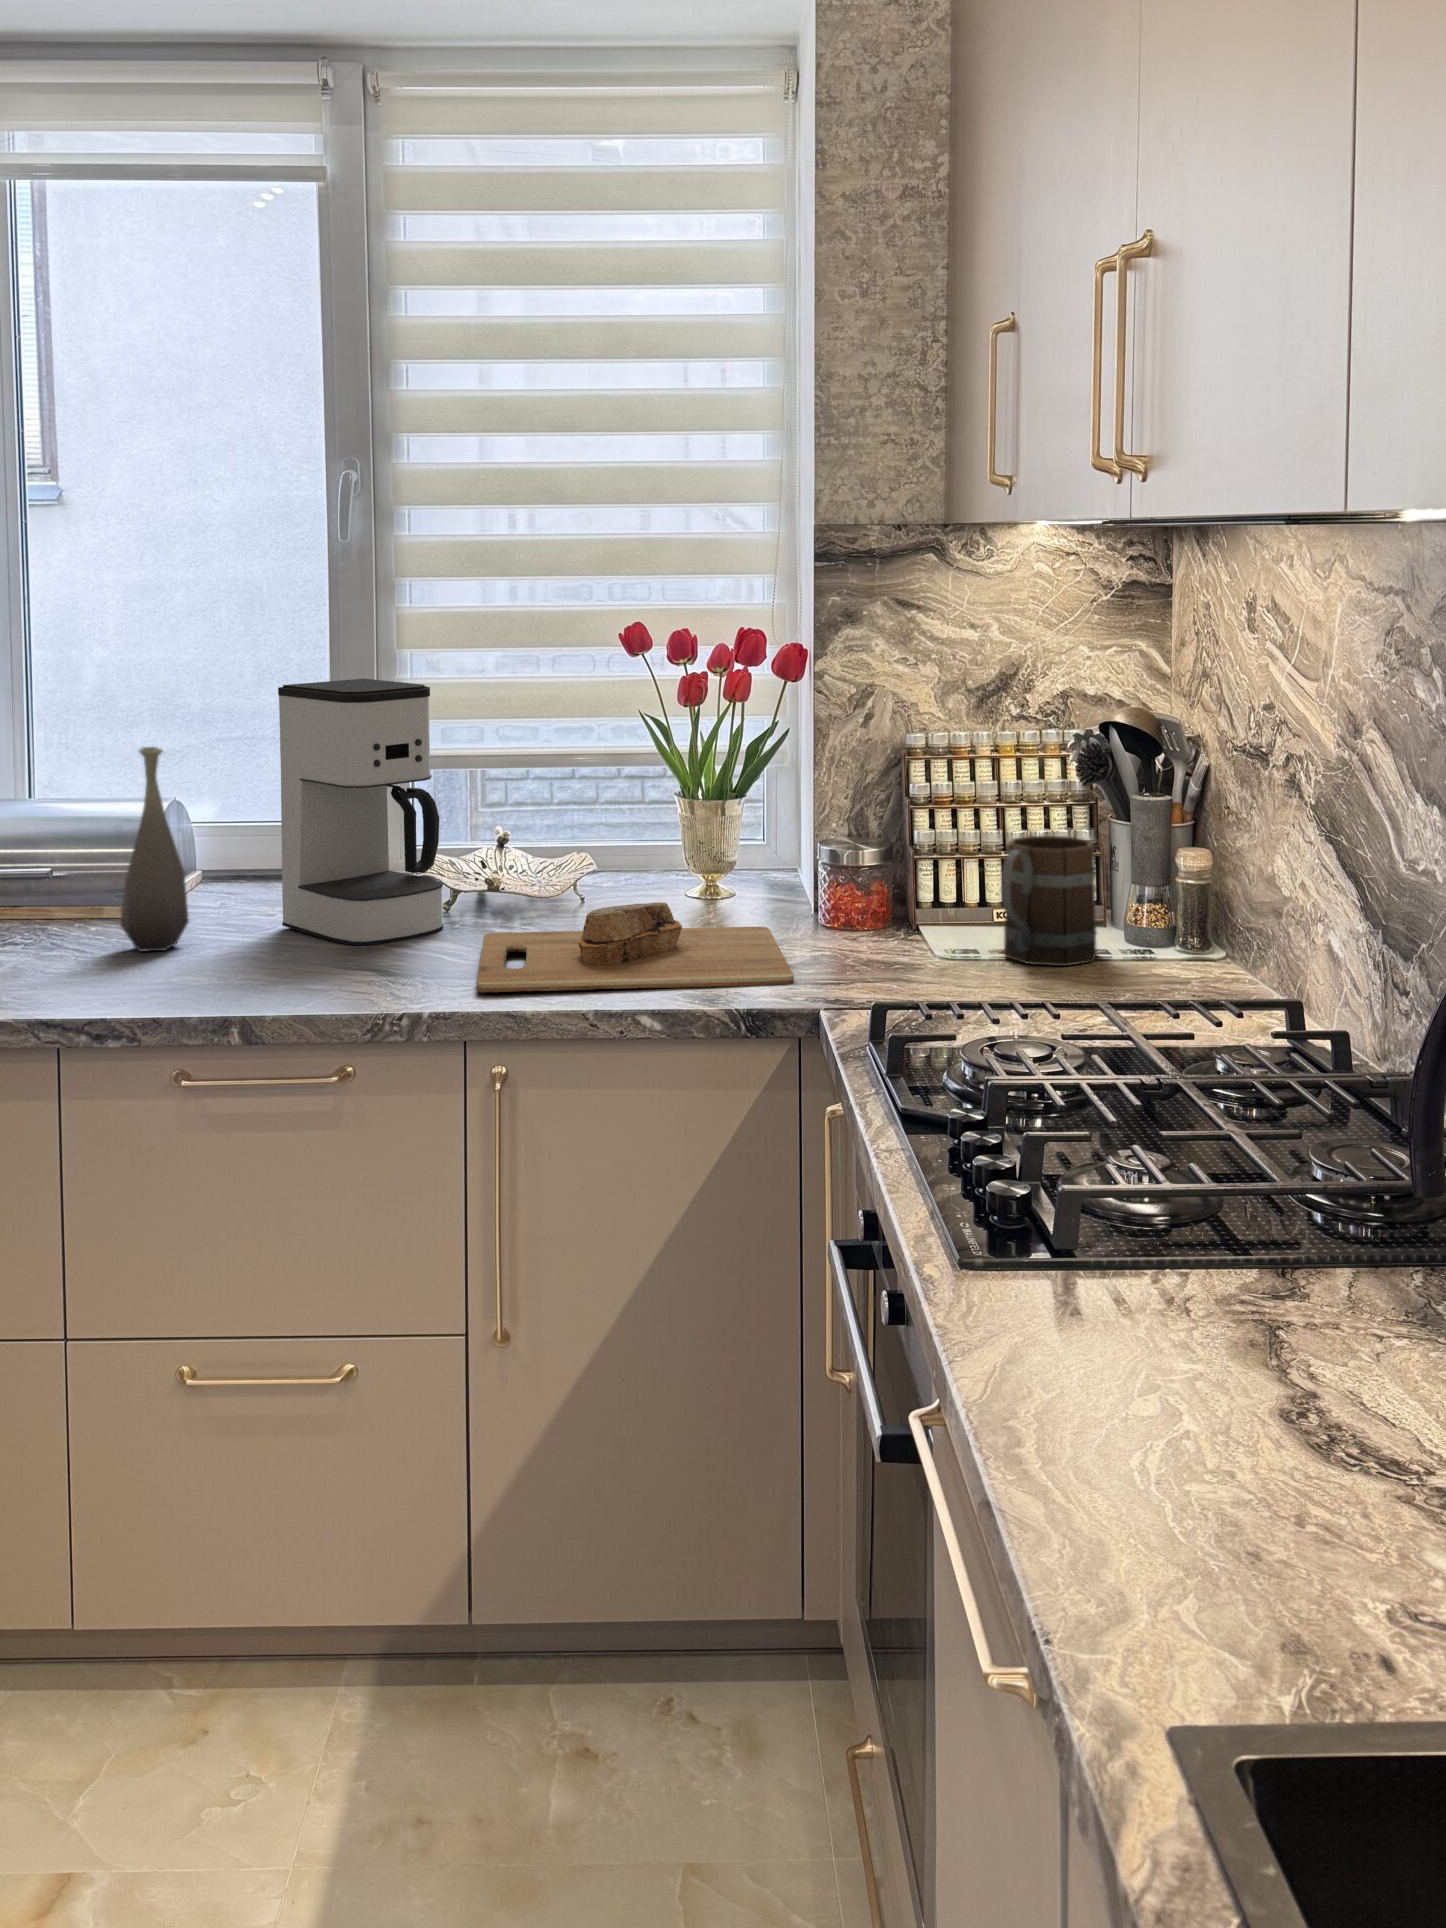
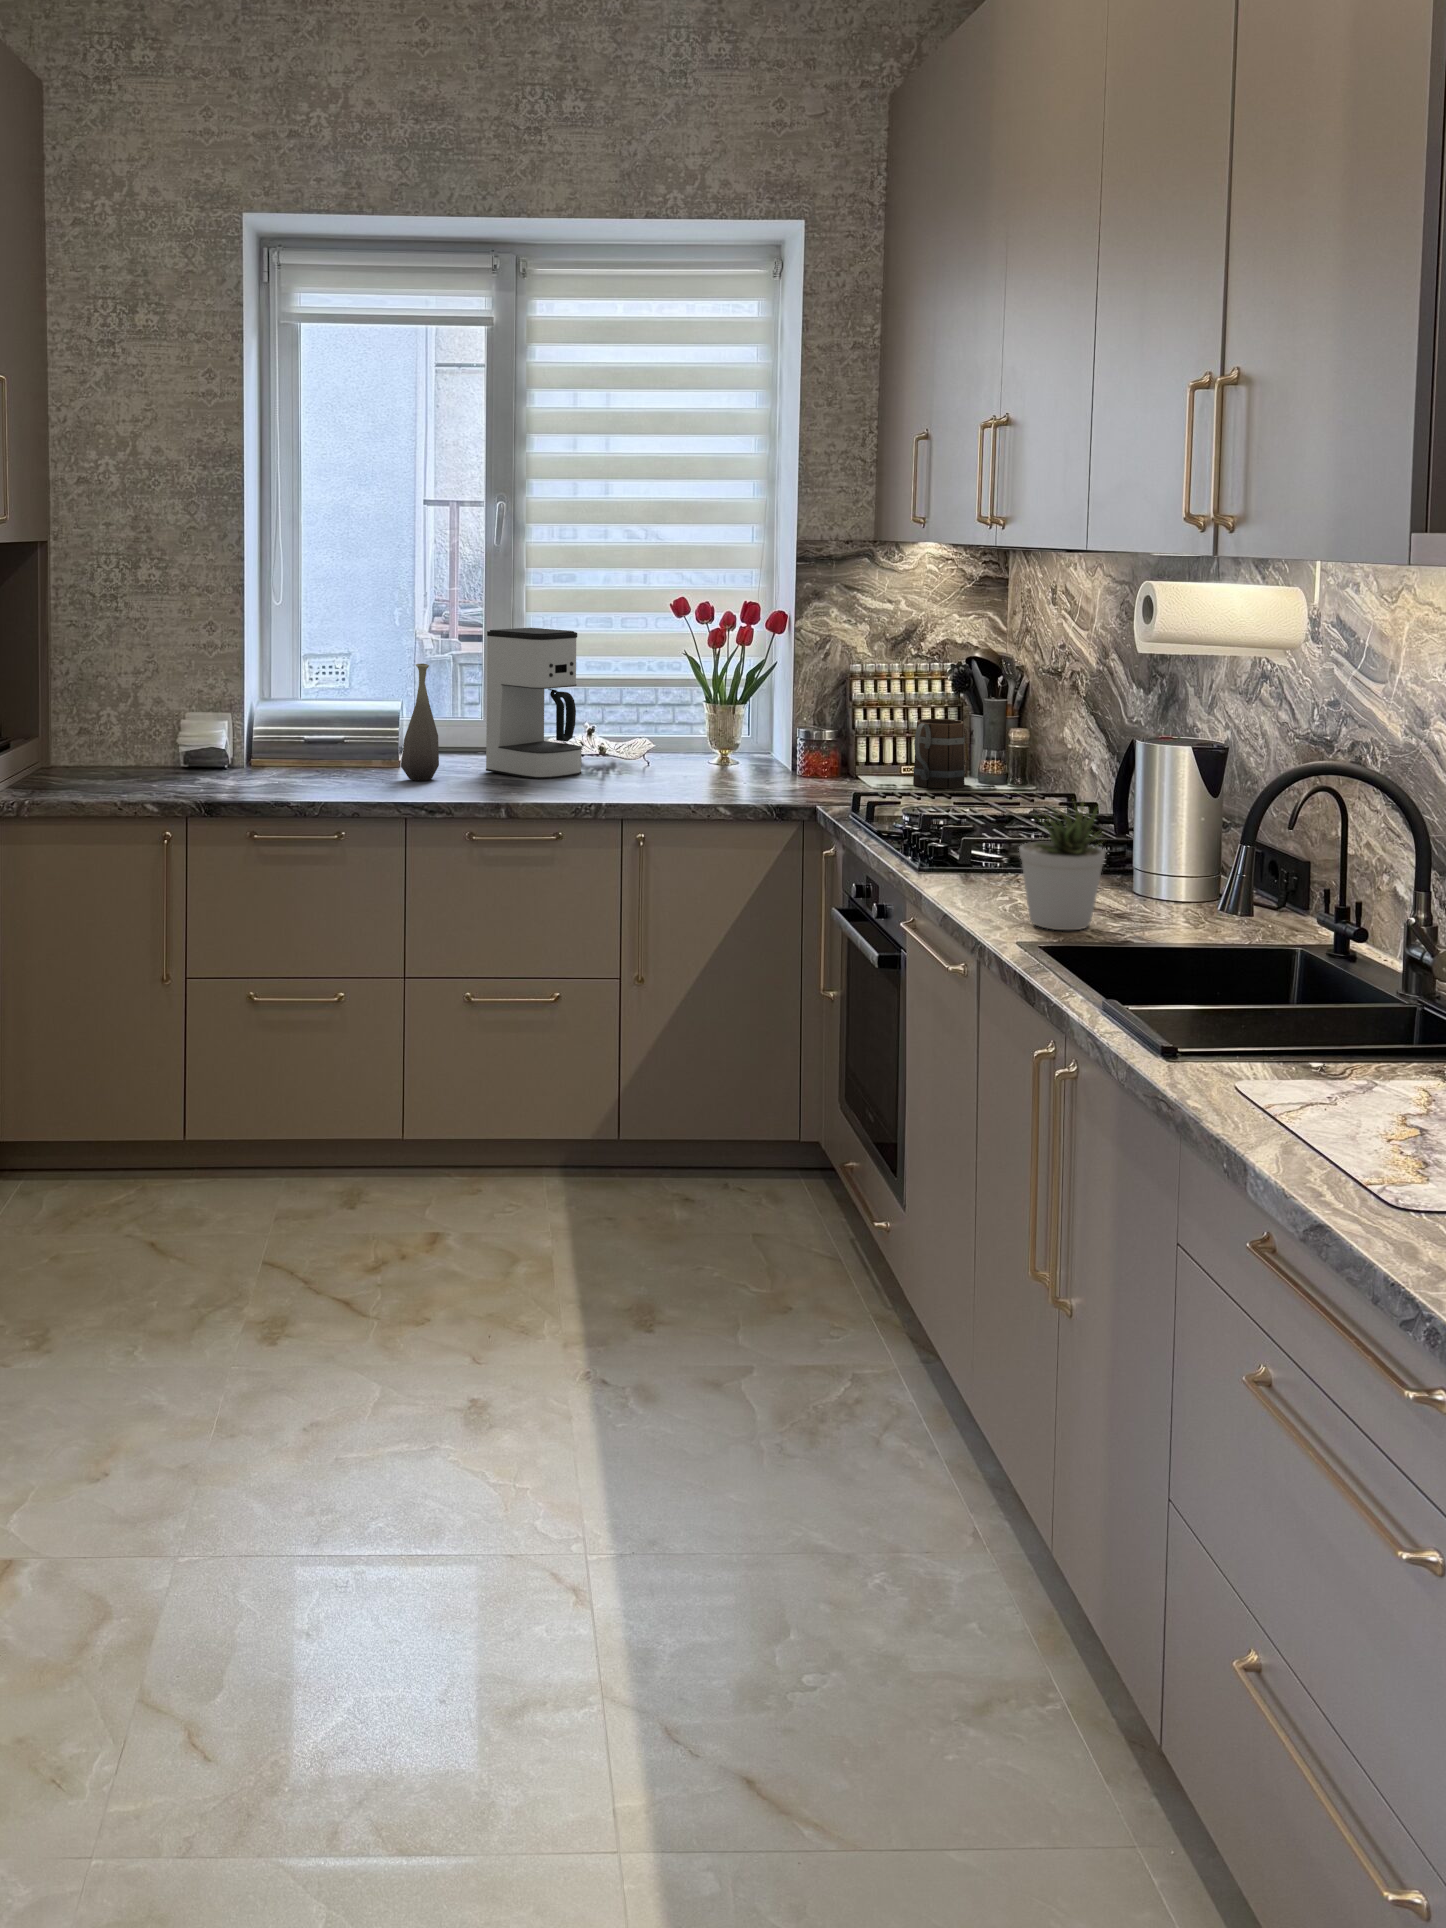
cutting board: present [476,902,794,993] -> none [614,754,800,796]
potted plant: none [1166,1212,1421,1612] -> present [1019,803,1106,930]

